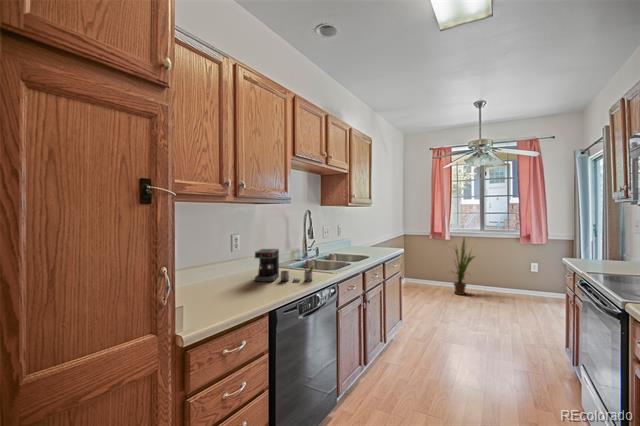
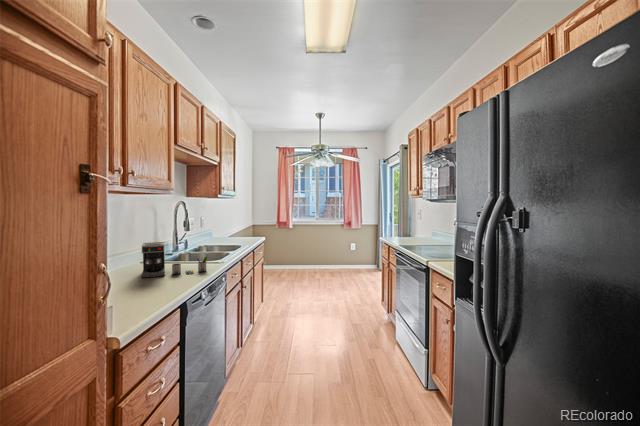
house plant: present [452,237,475,295] -> none [287,225,314,275]

